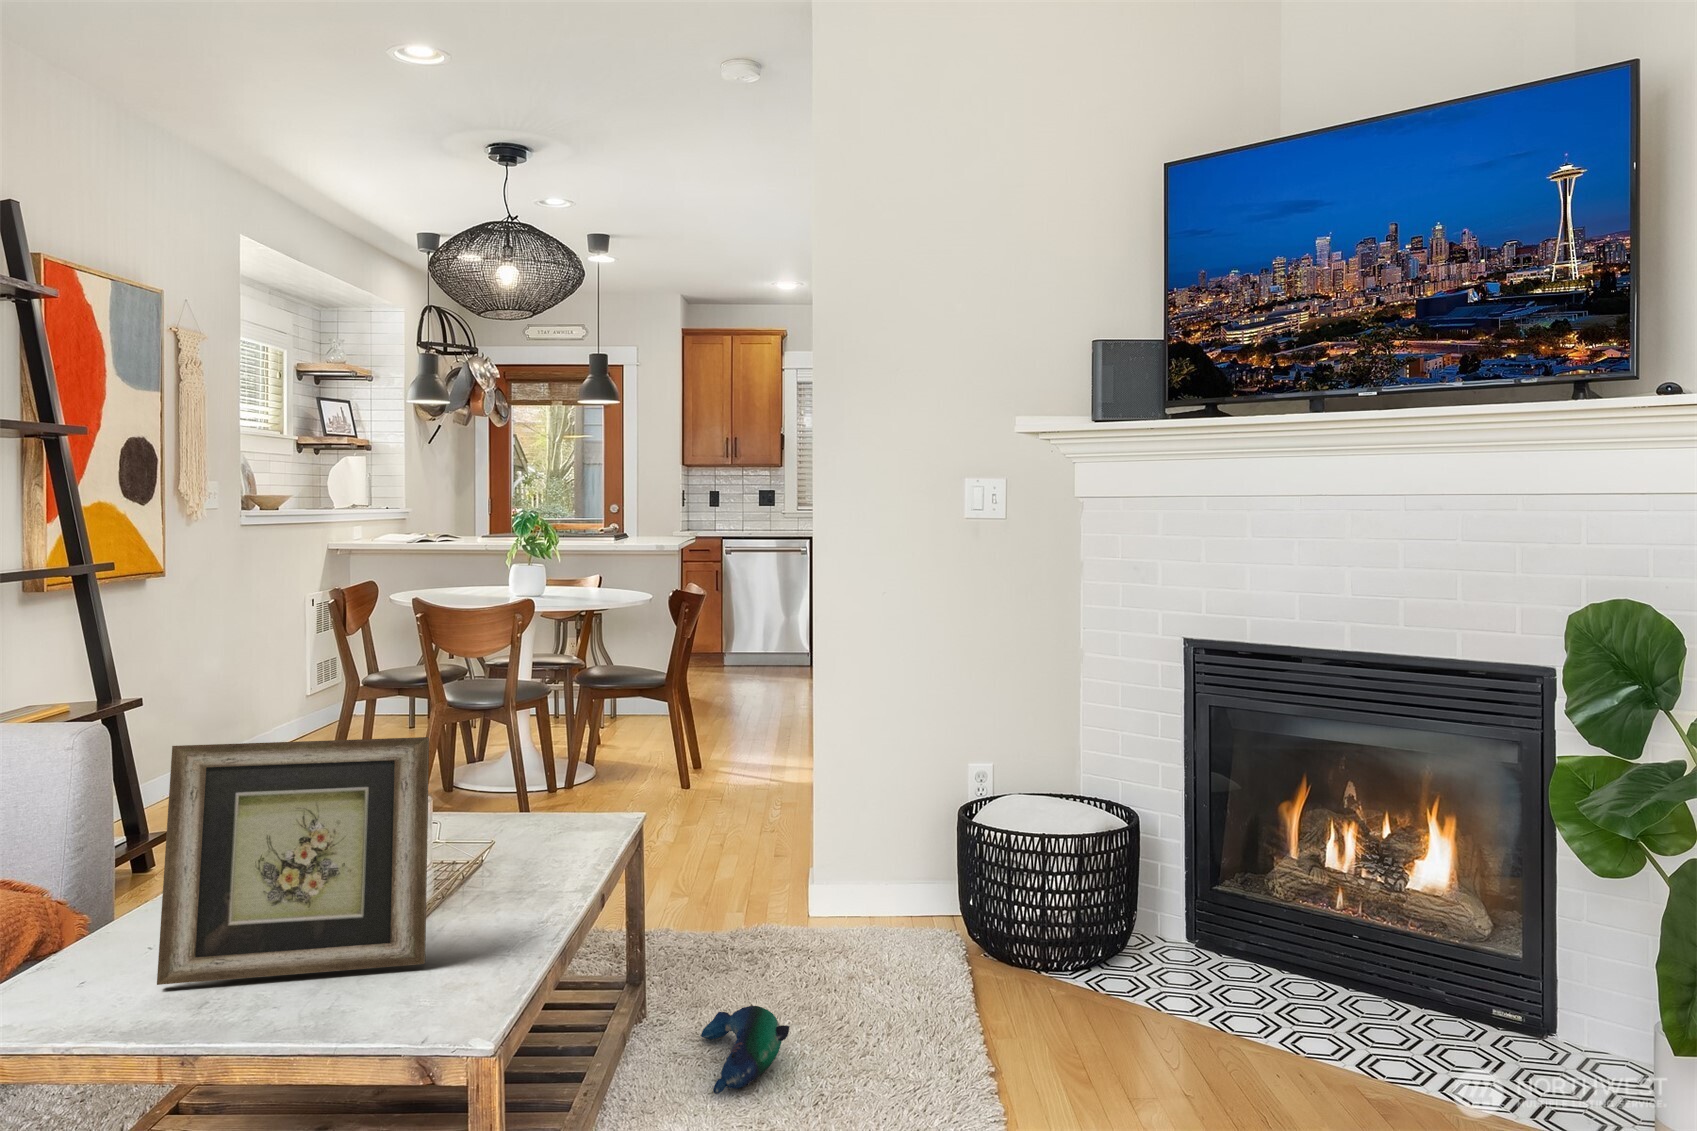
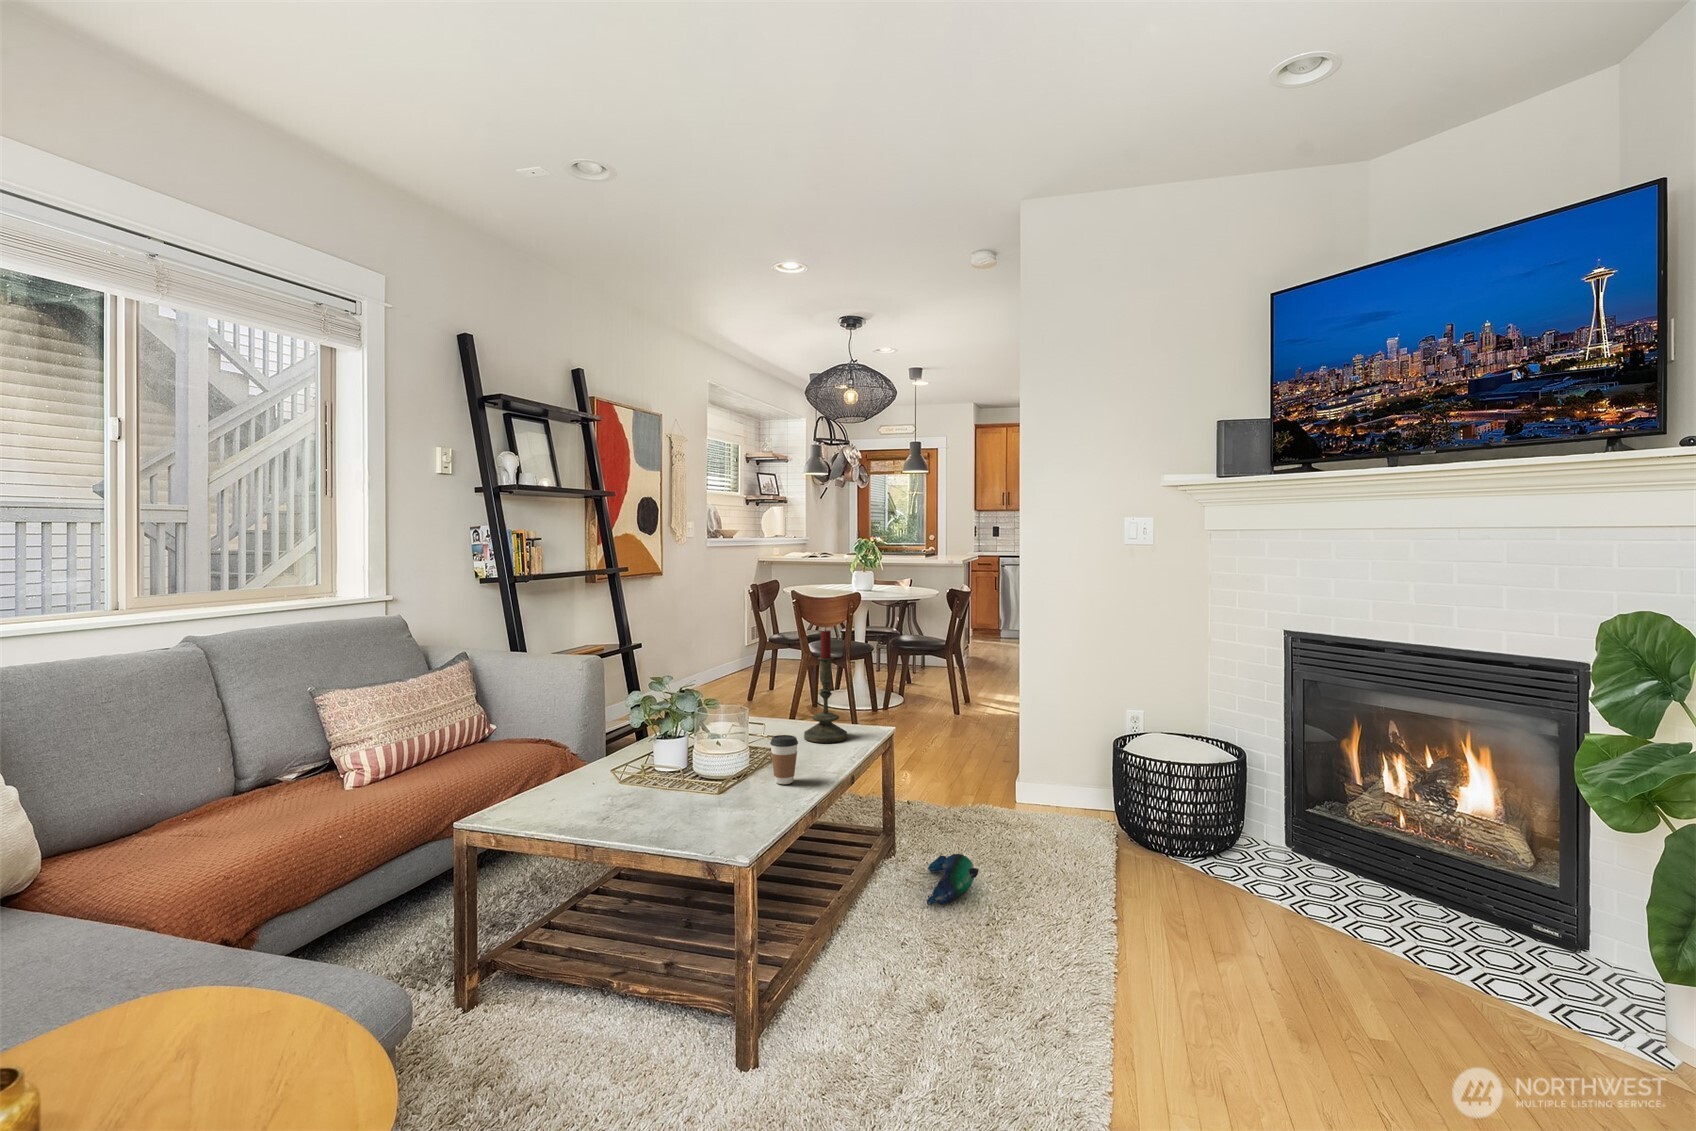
candle: none [494,650,569,845] -> present [804,628,847,743]
picture frame: present [157,737,429,985] -> none [608,675,749,805]
coffee cup: none [462,836,512,921] -> present [770,735,798,784]

